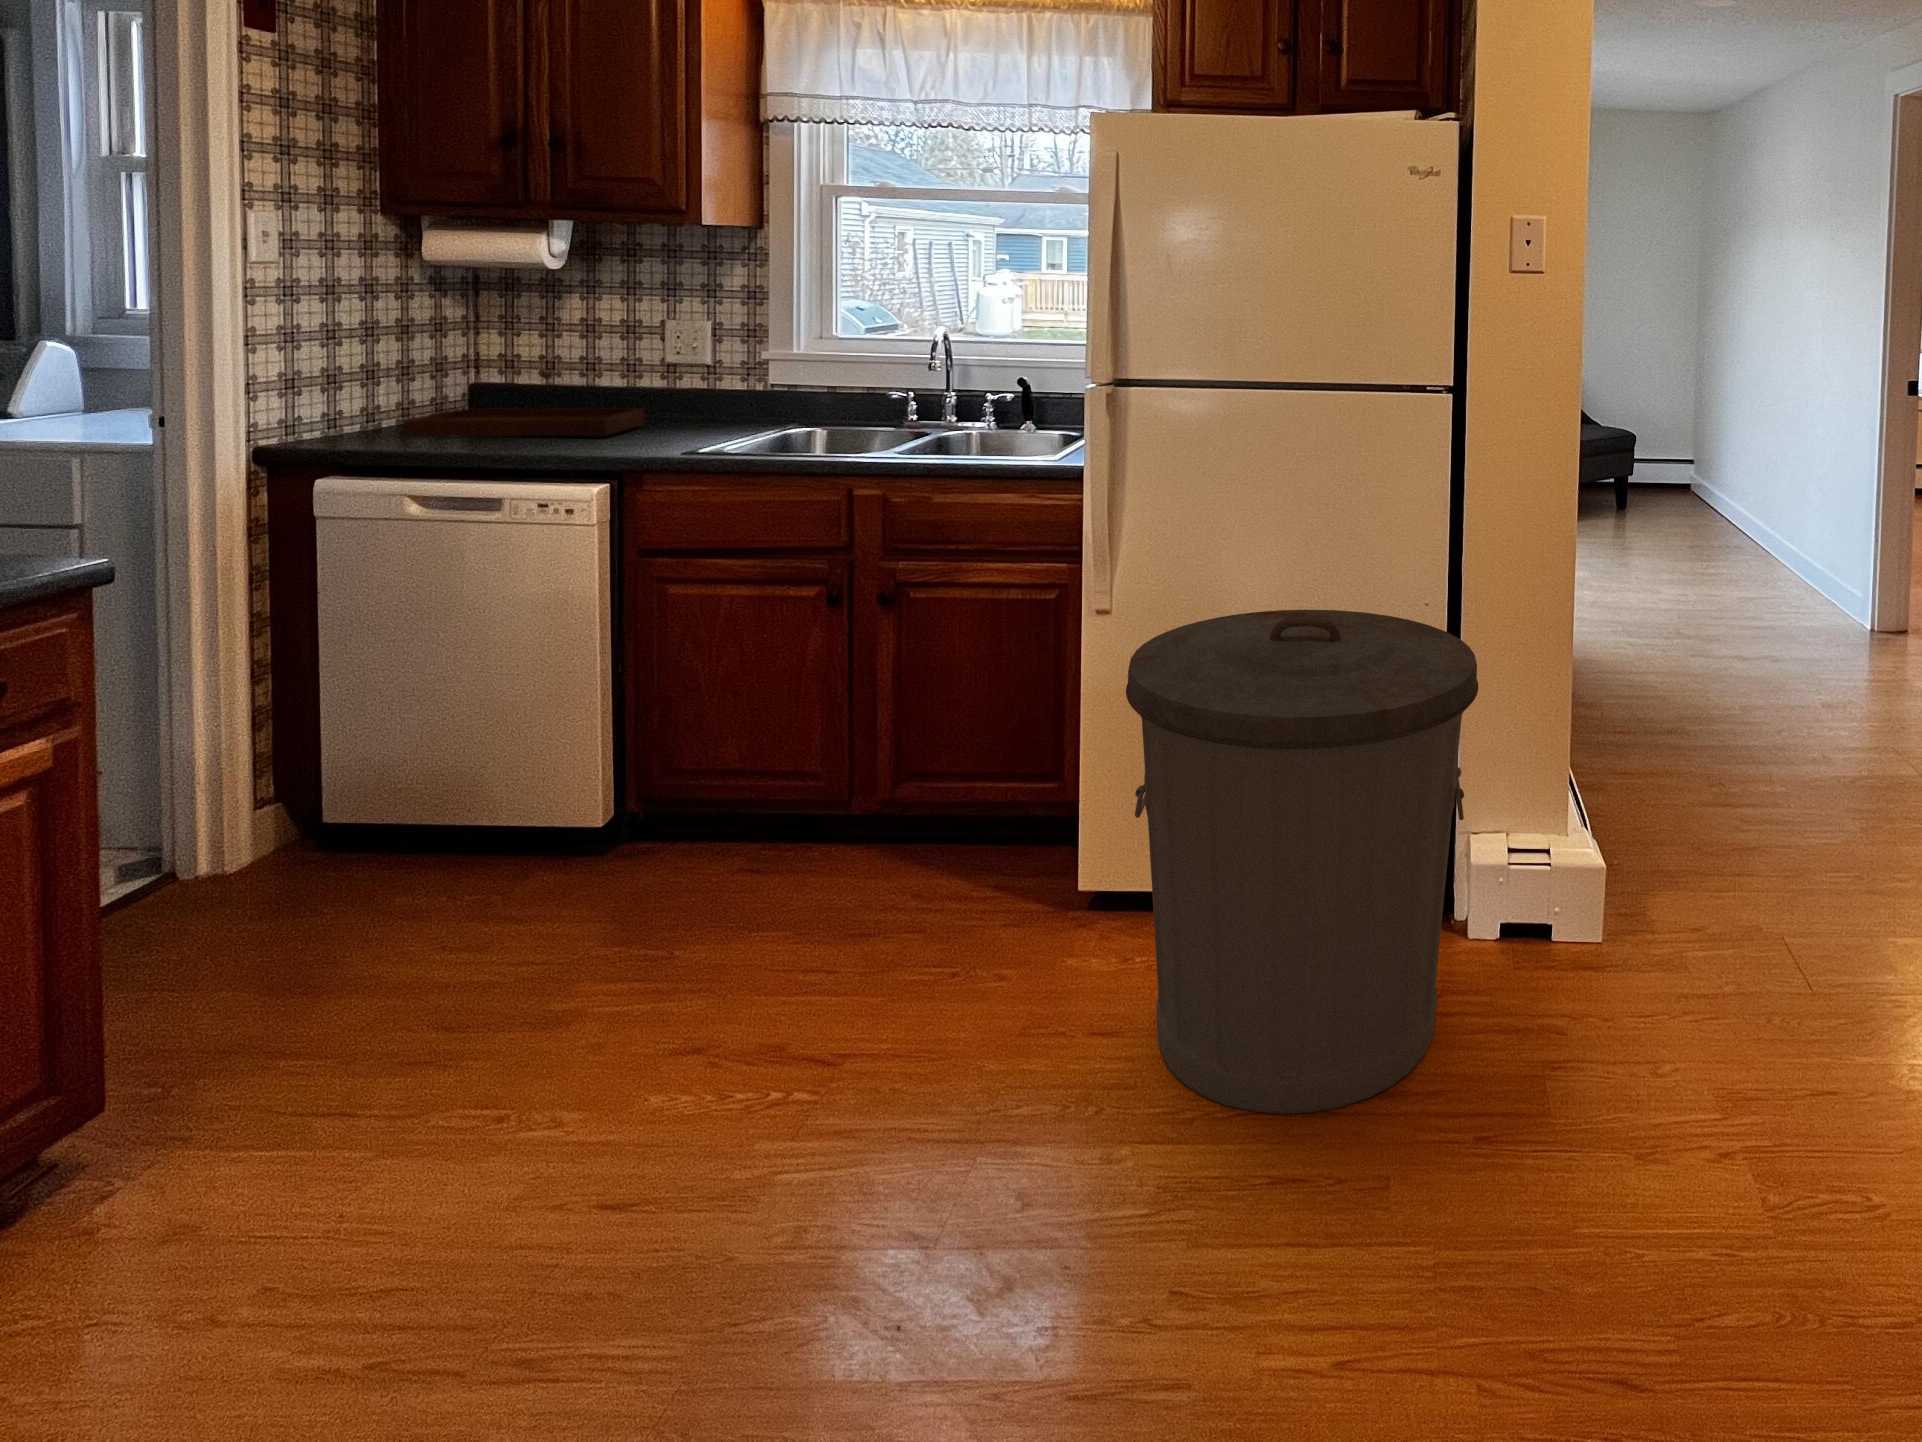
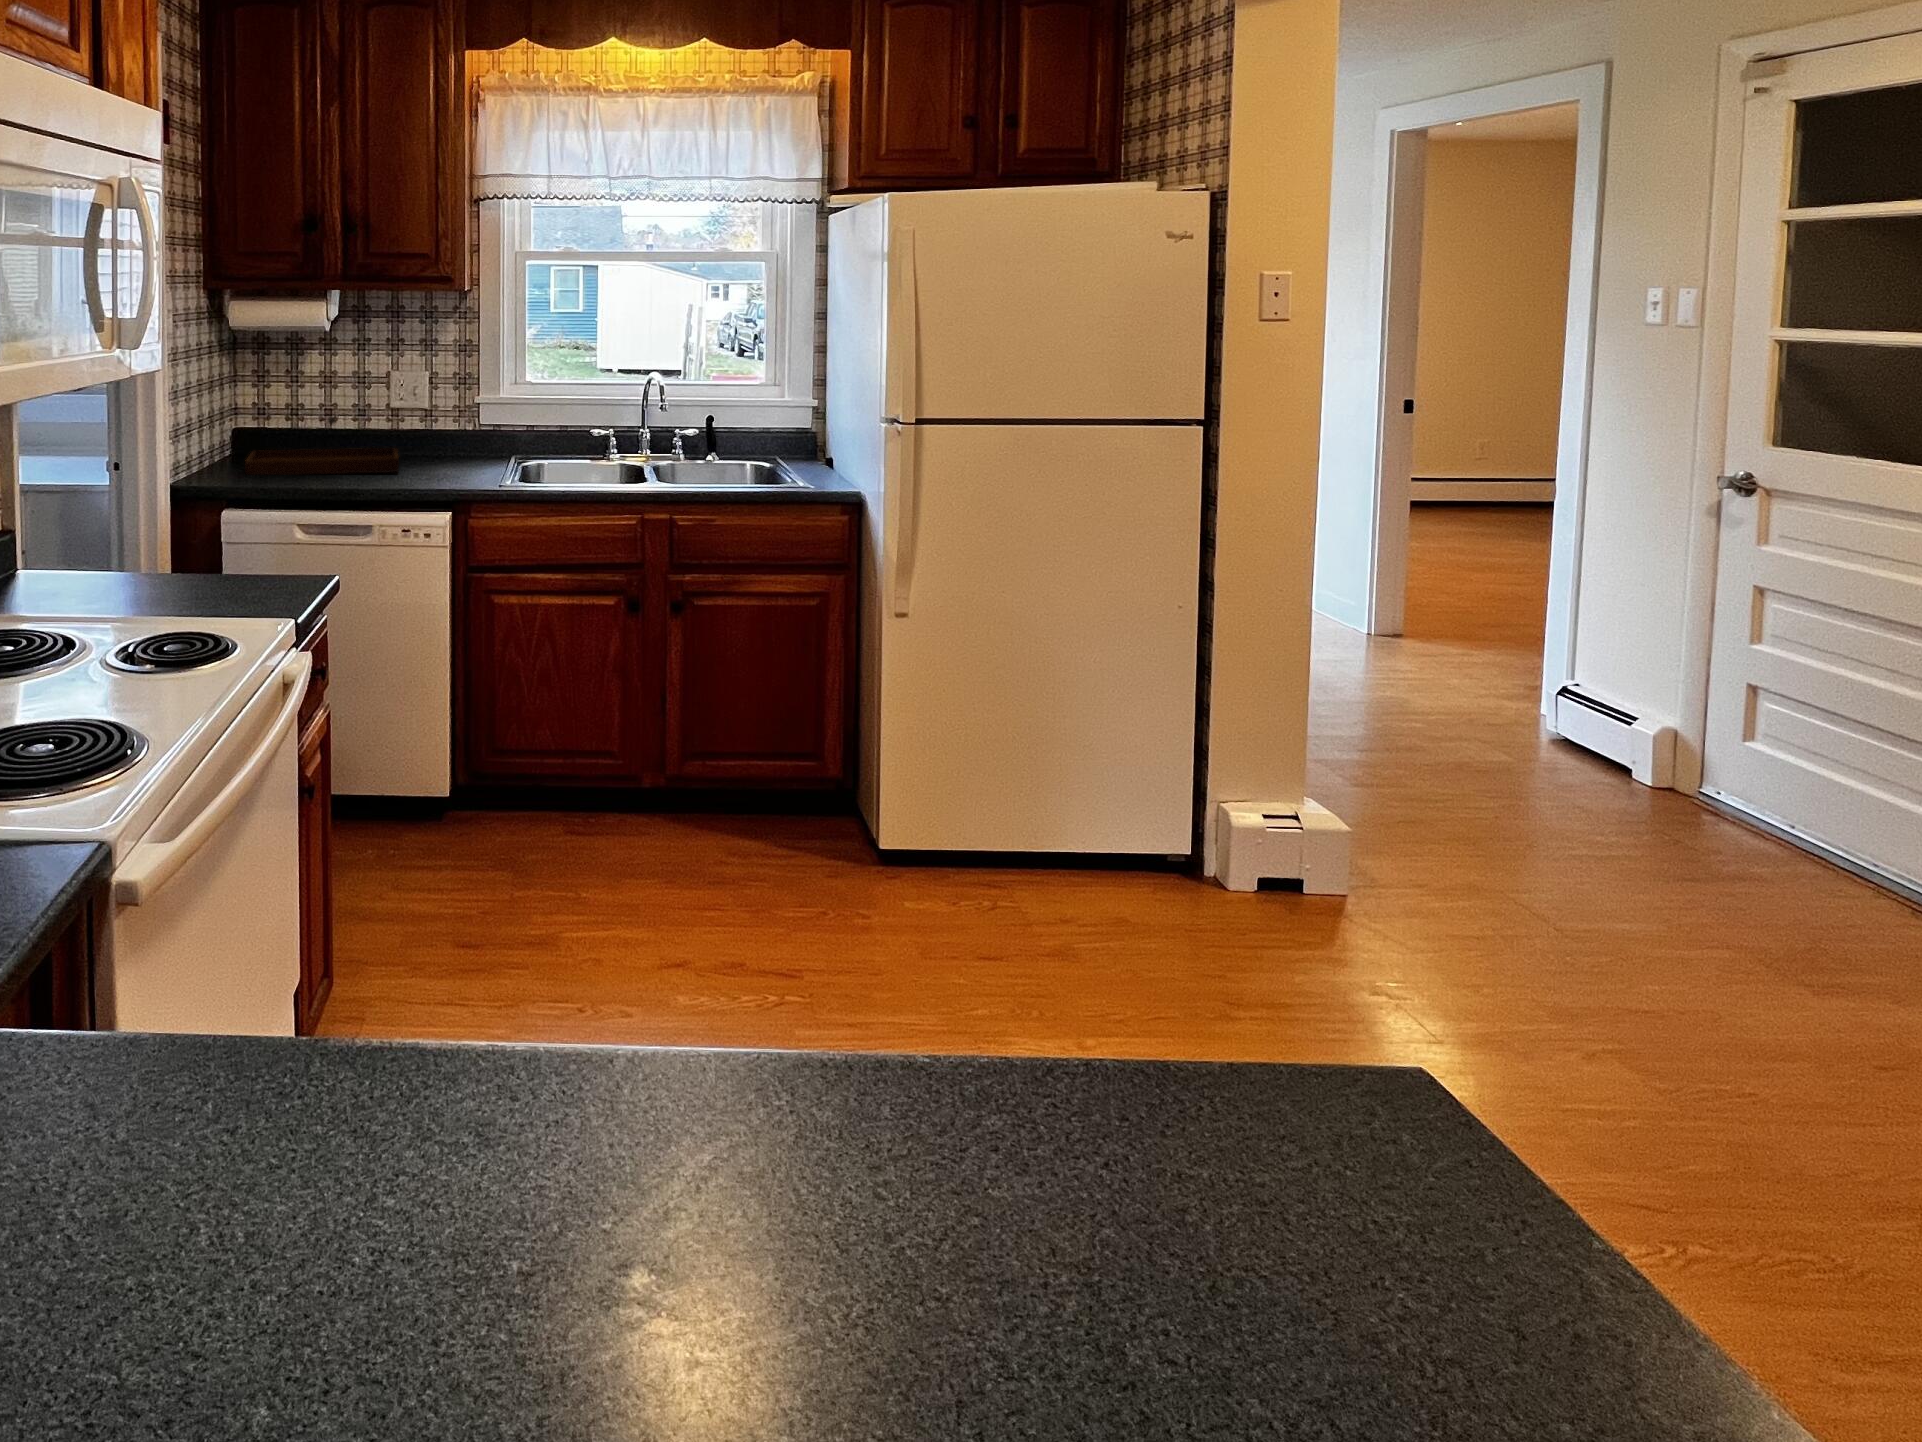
trash can: present [1126,610,1478,1114] -> none [1000,613,1325,1024]

